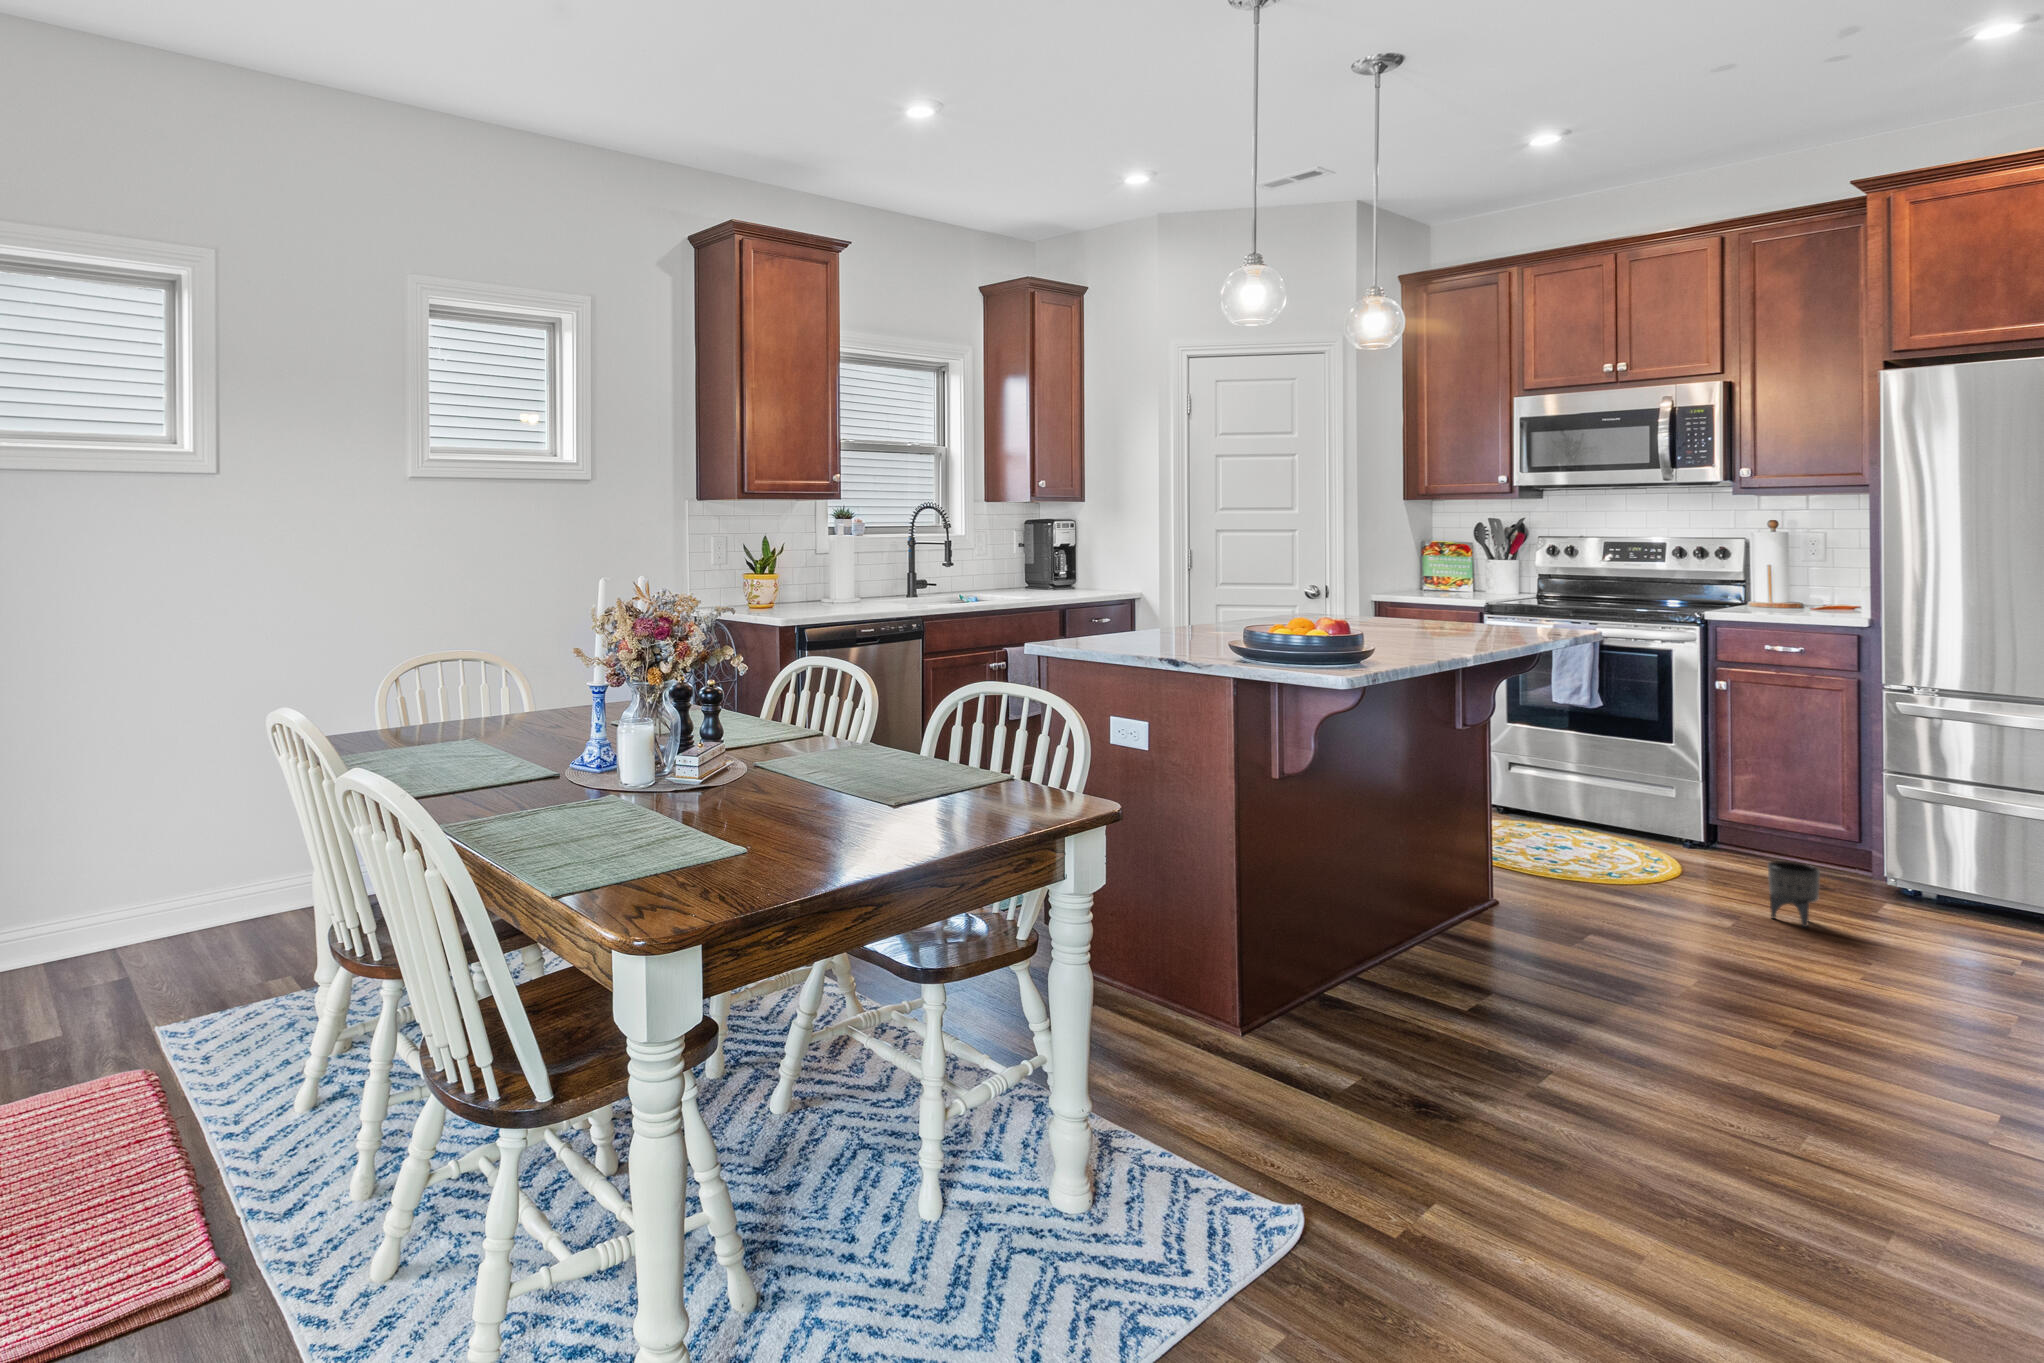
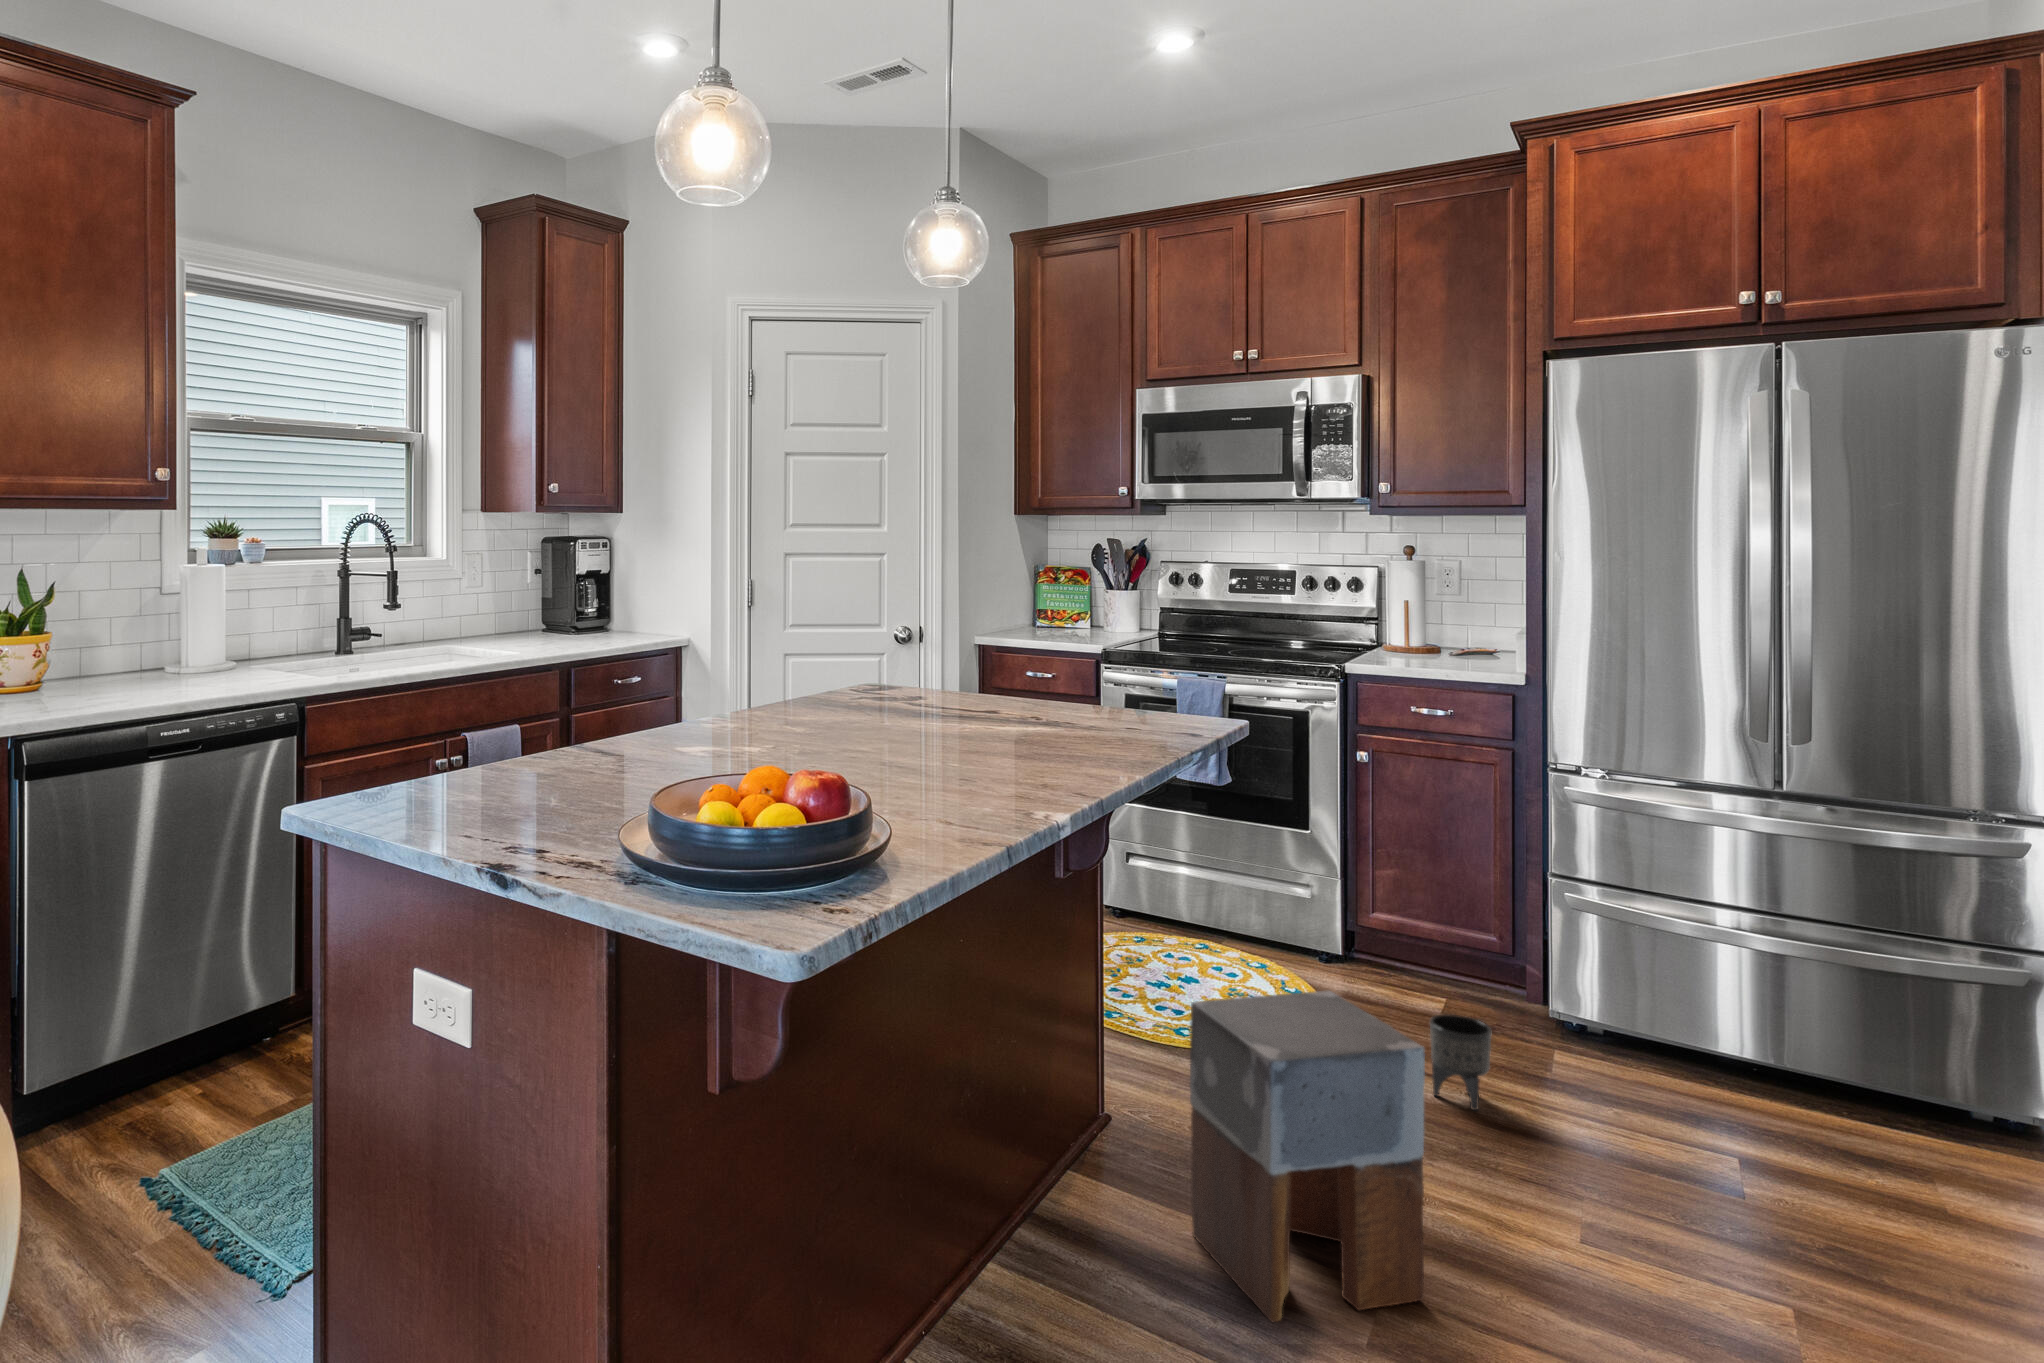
stool: none [1566,808,1740,998] -> present [1190,991,1425,1322]

